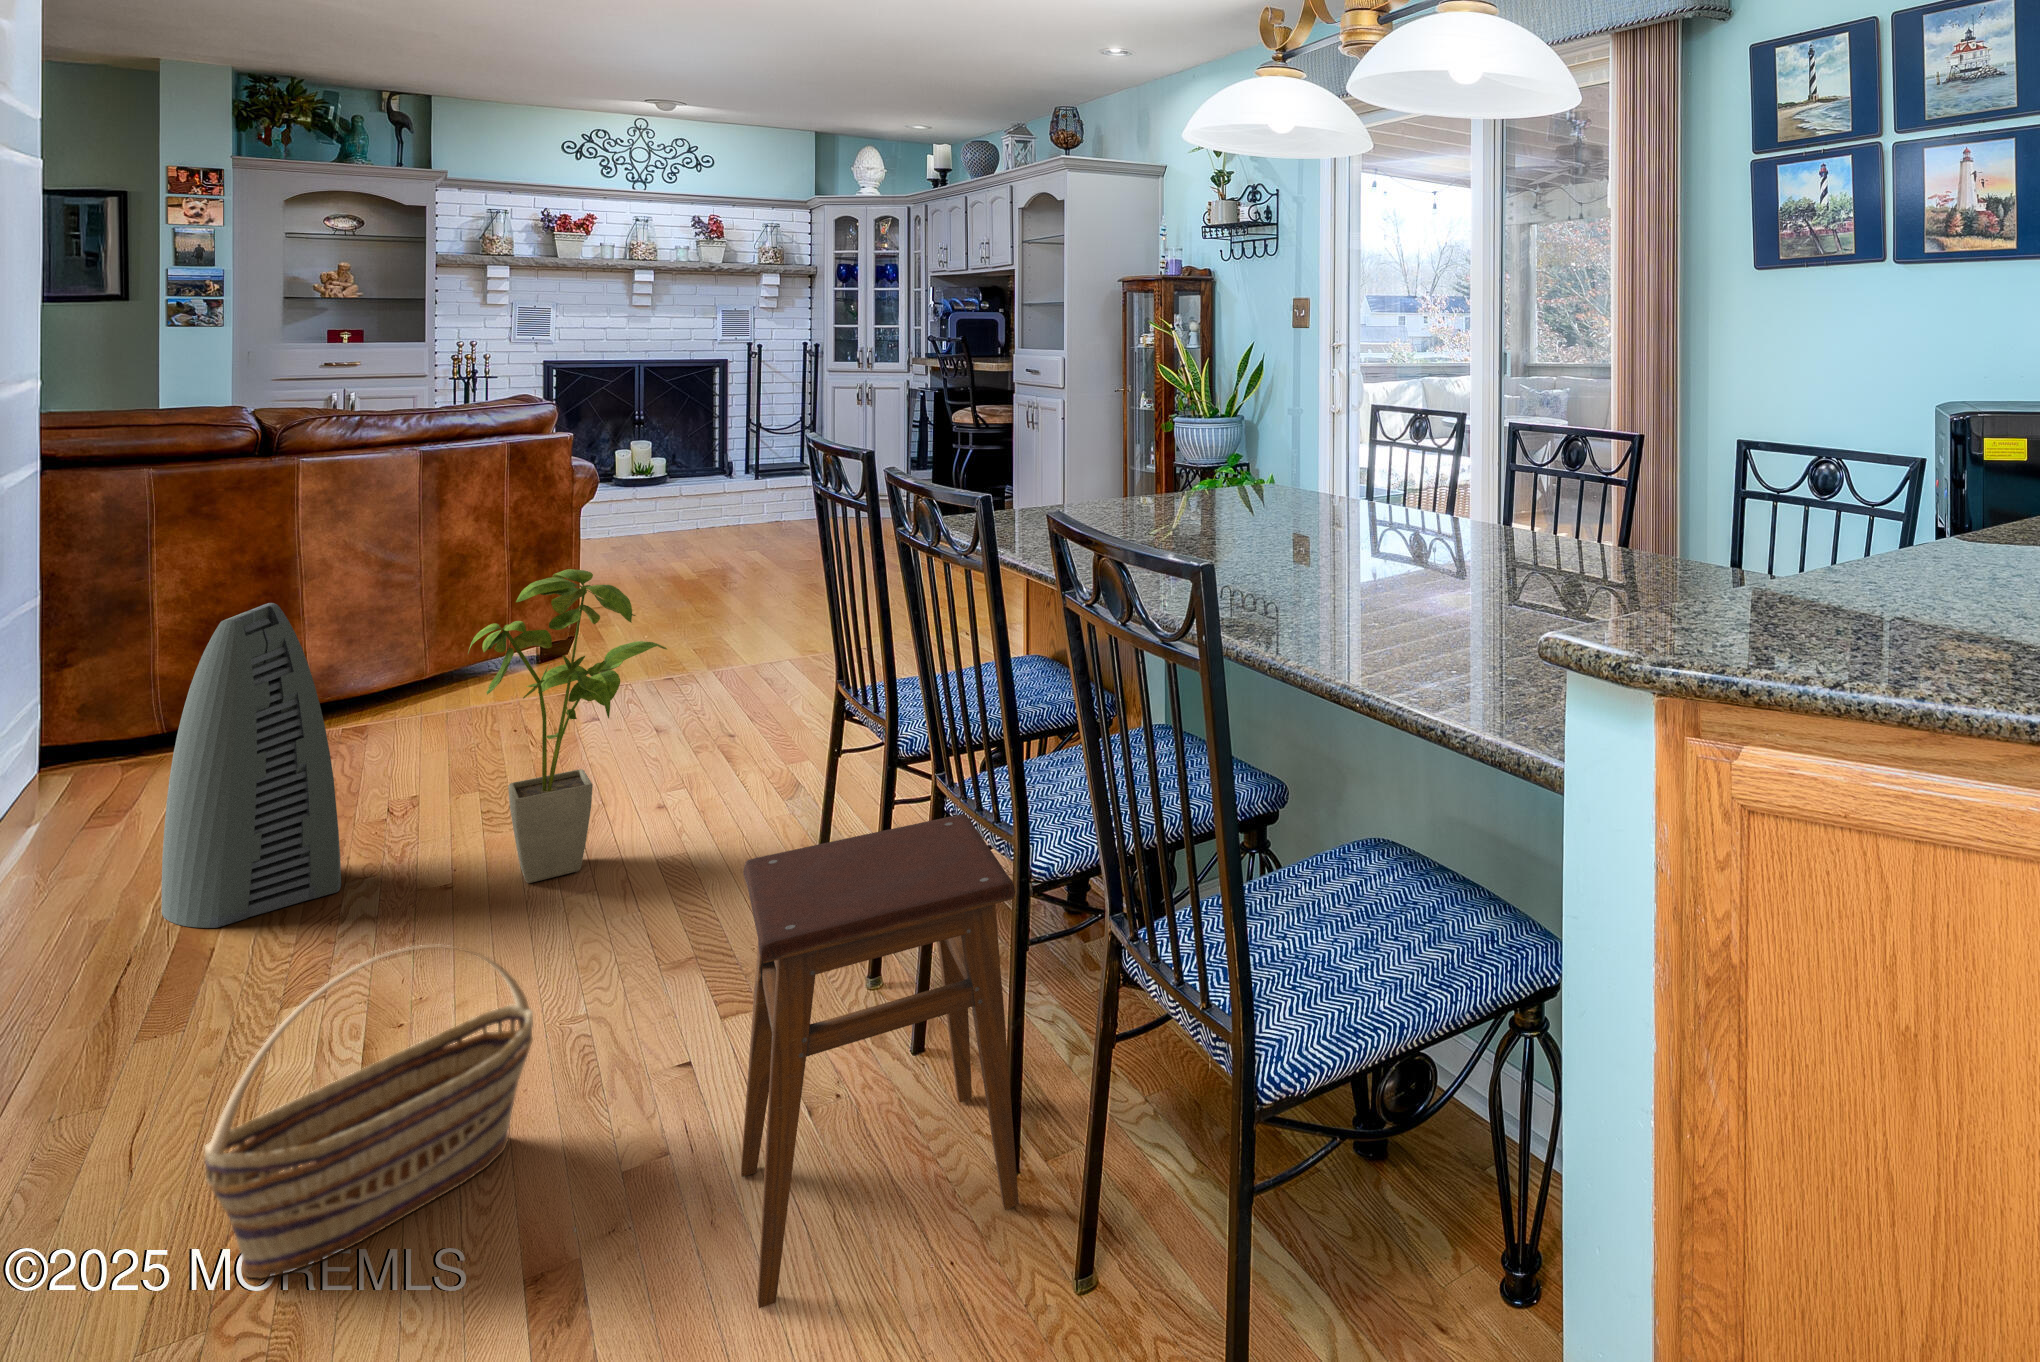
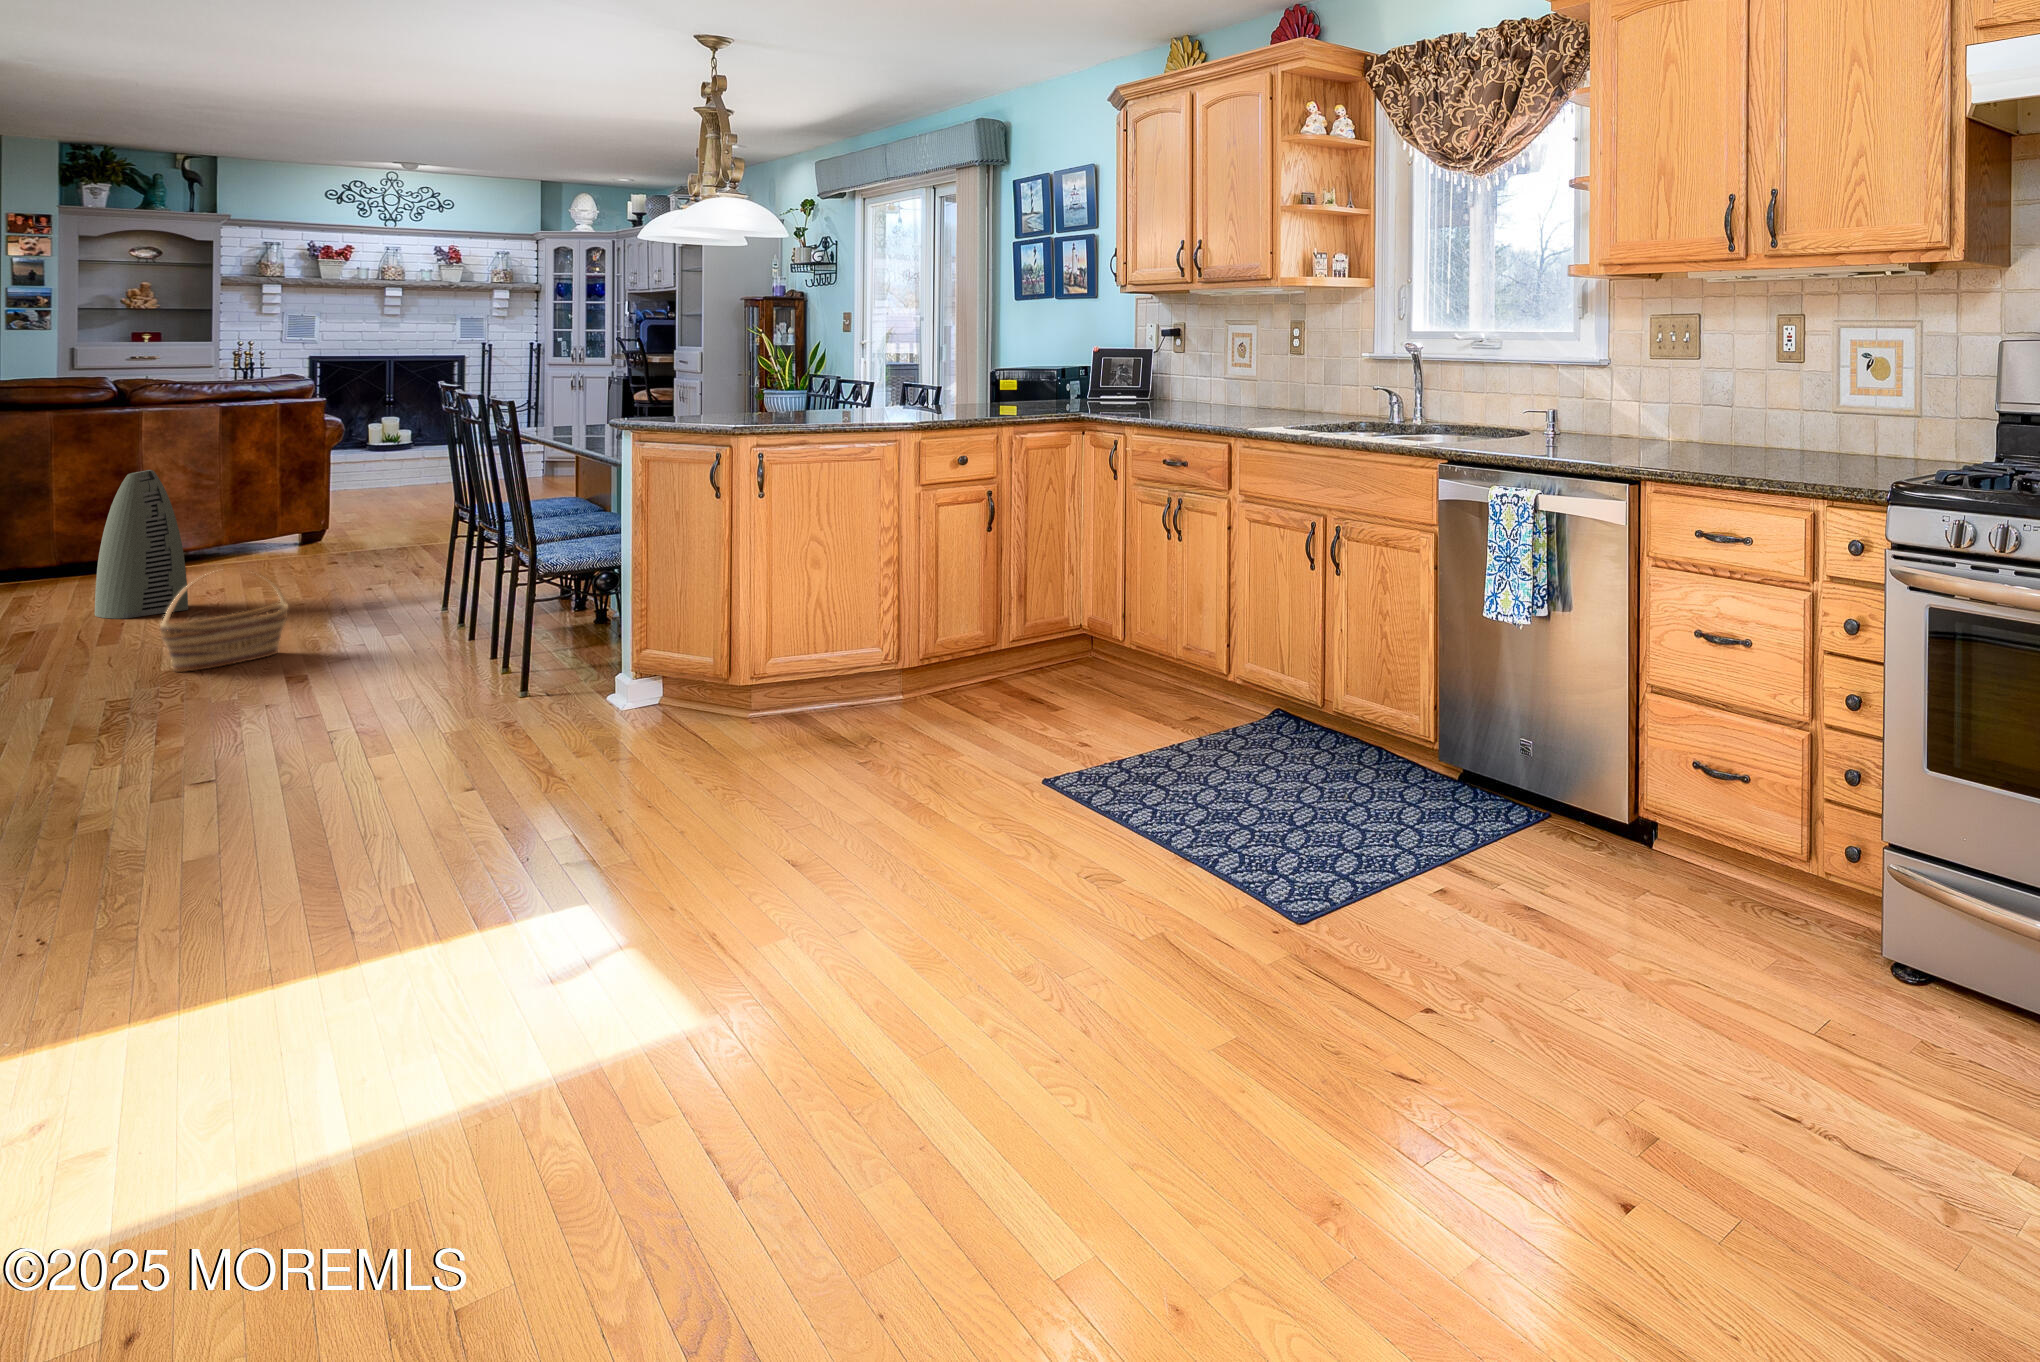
house plant: present [468,569,667,883] -> none [256,453,369,607]
stool: present [741,814,1019,1308] -> none [372,529,484,672]

